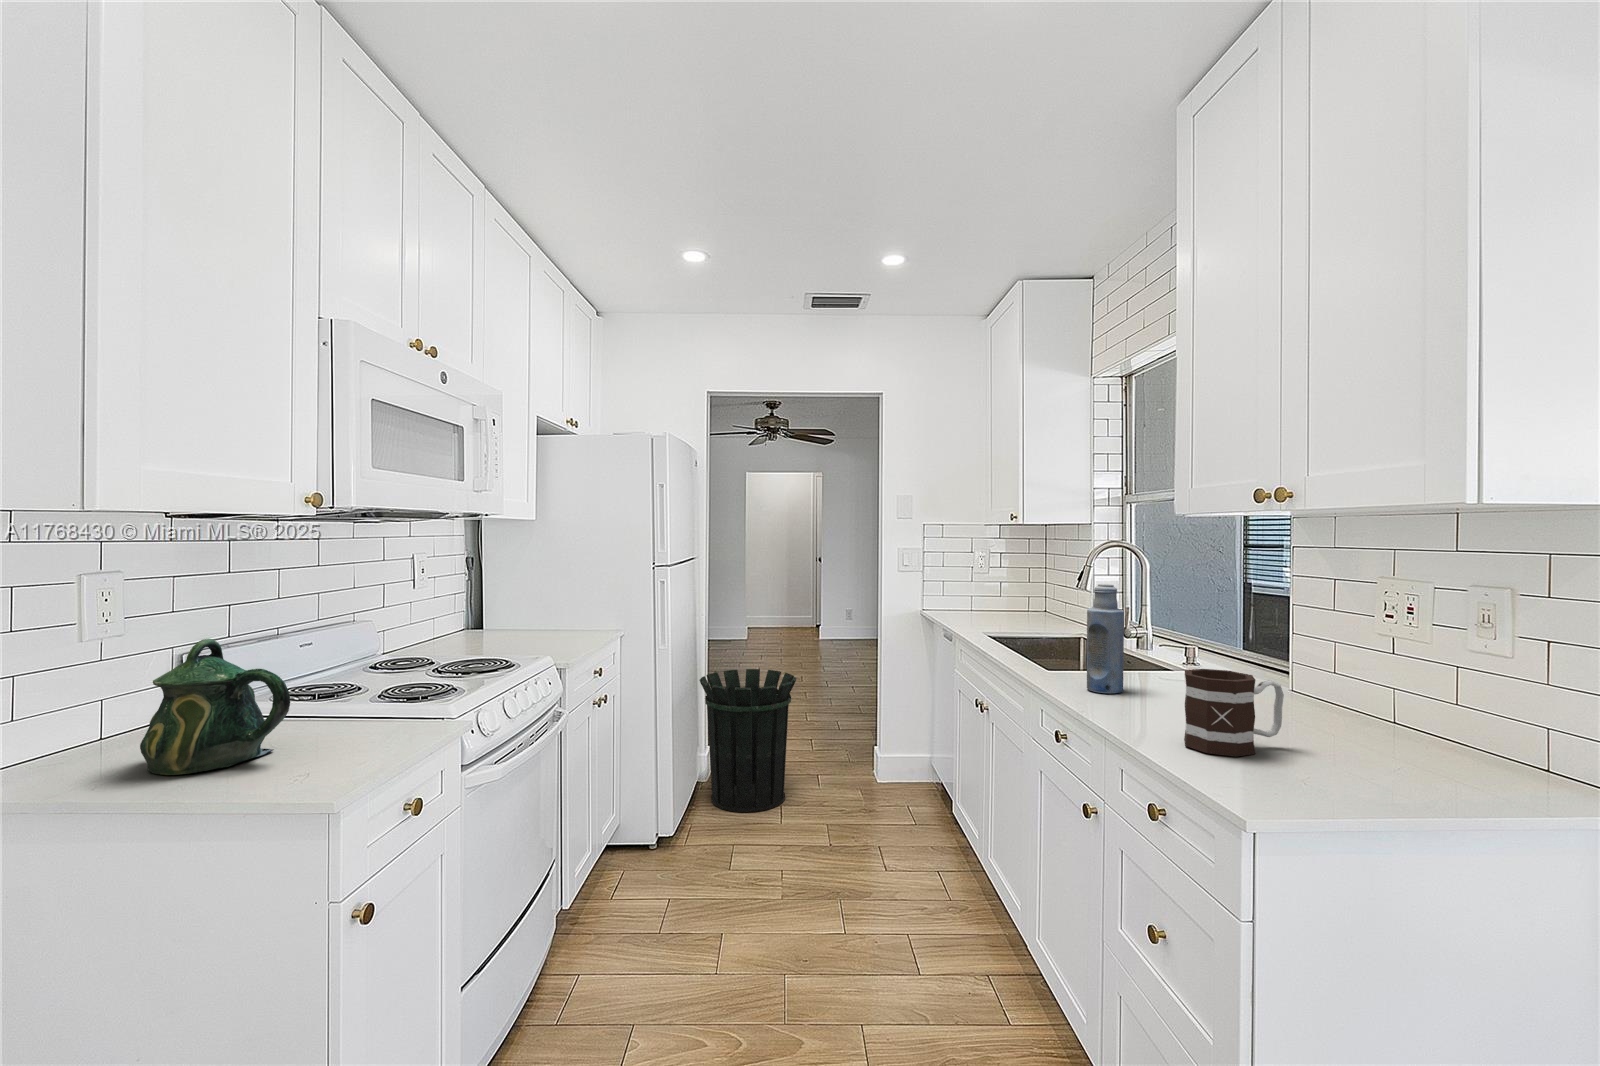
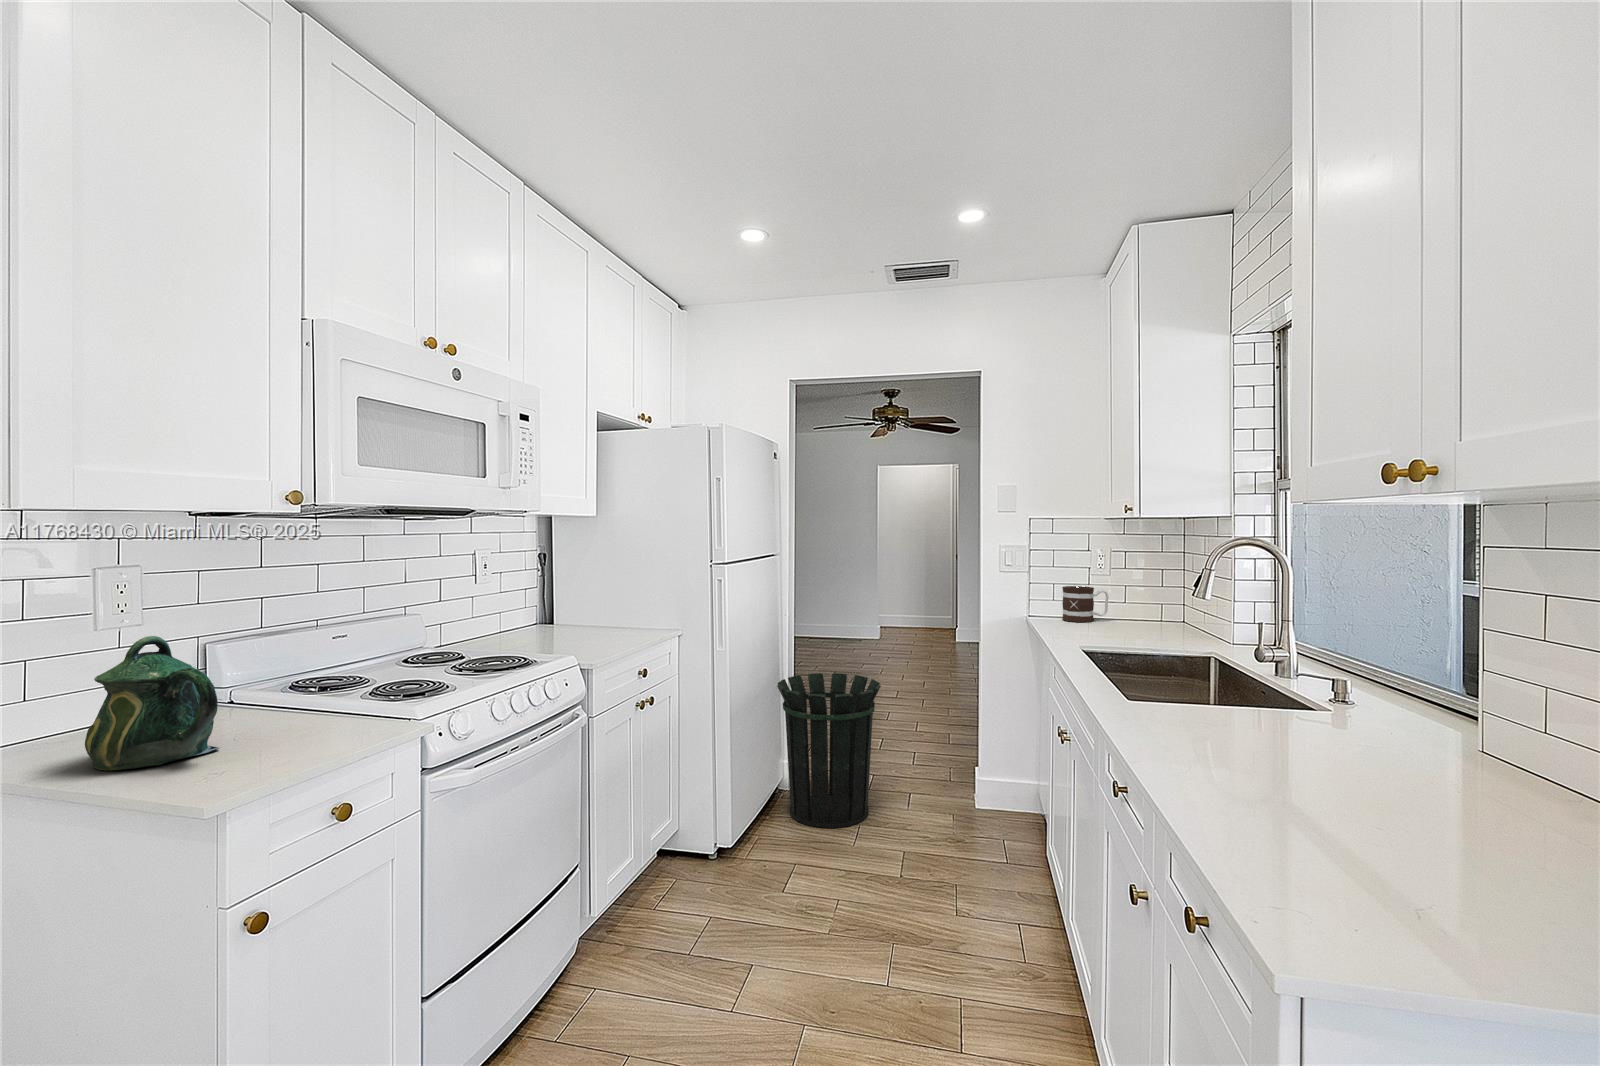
bottle: present [1087,584,1124,693] -> none [1168,595,1220,737]
mug: present [1184,669,1284,757] -> present [1062,586,1108,622]

